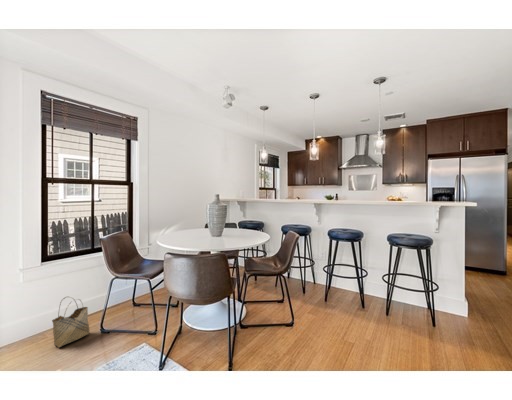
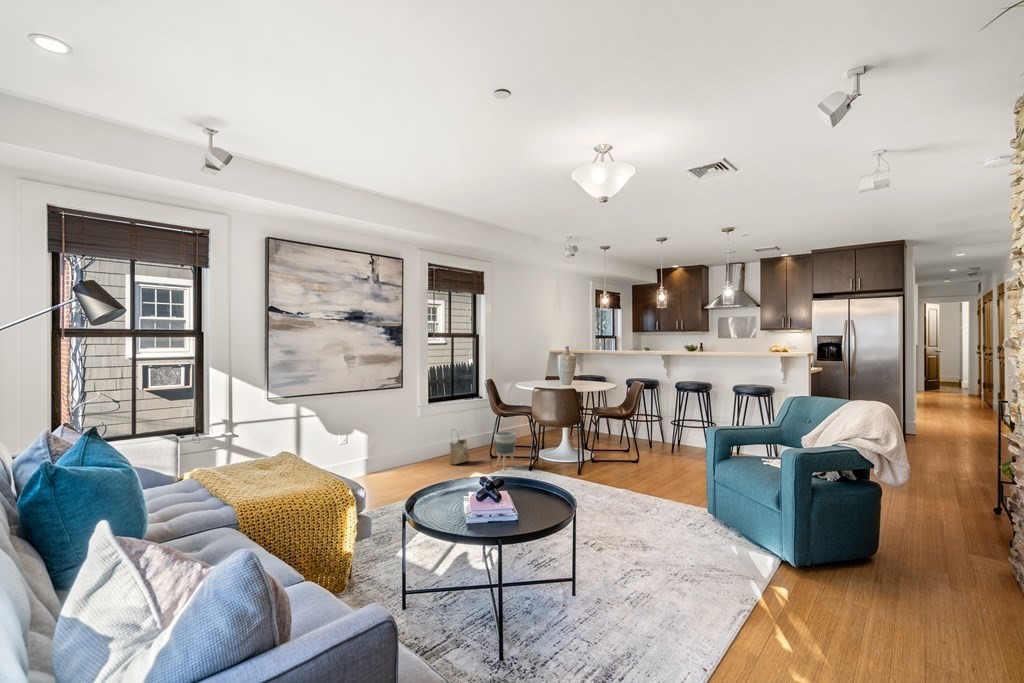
planter: none [106,301,139,359] -> present [495,432,516,469]

